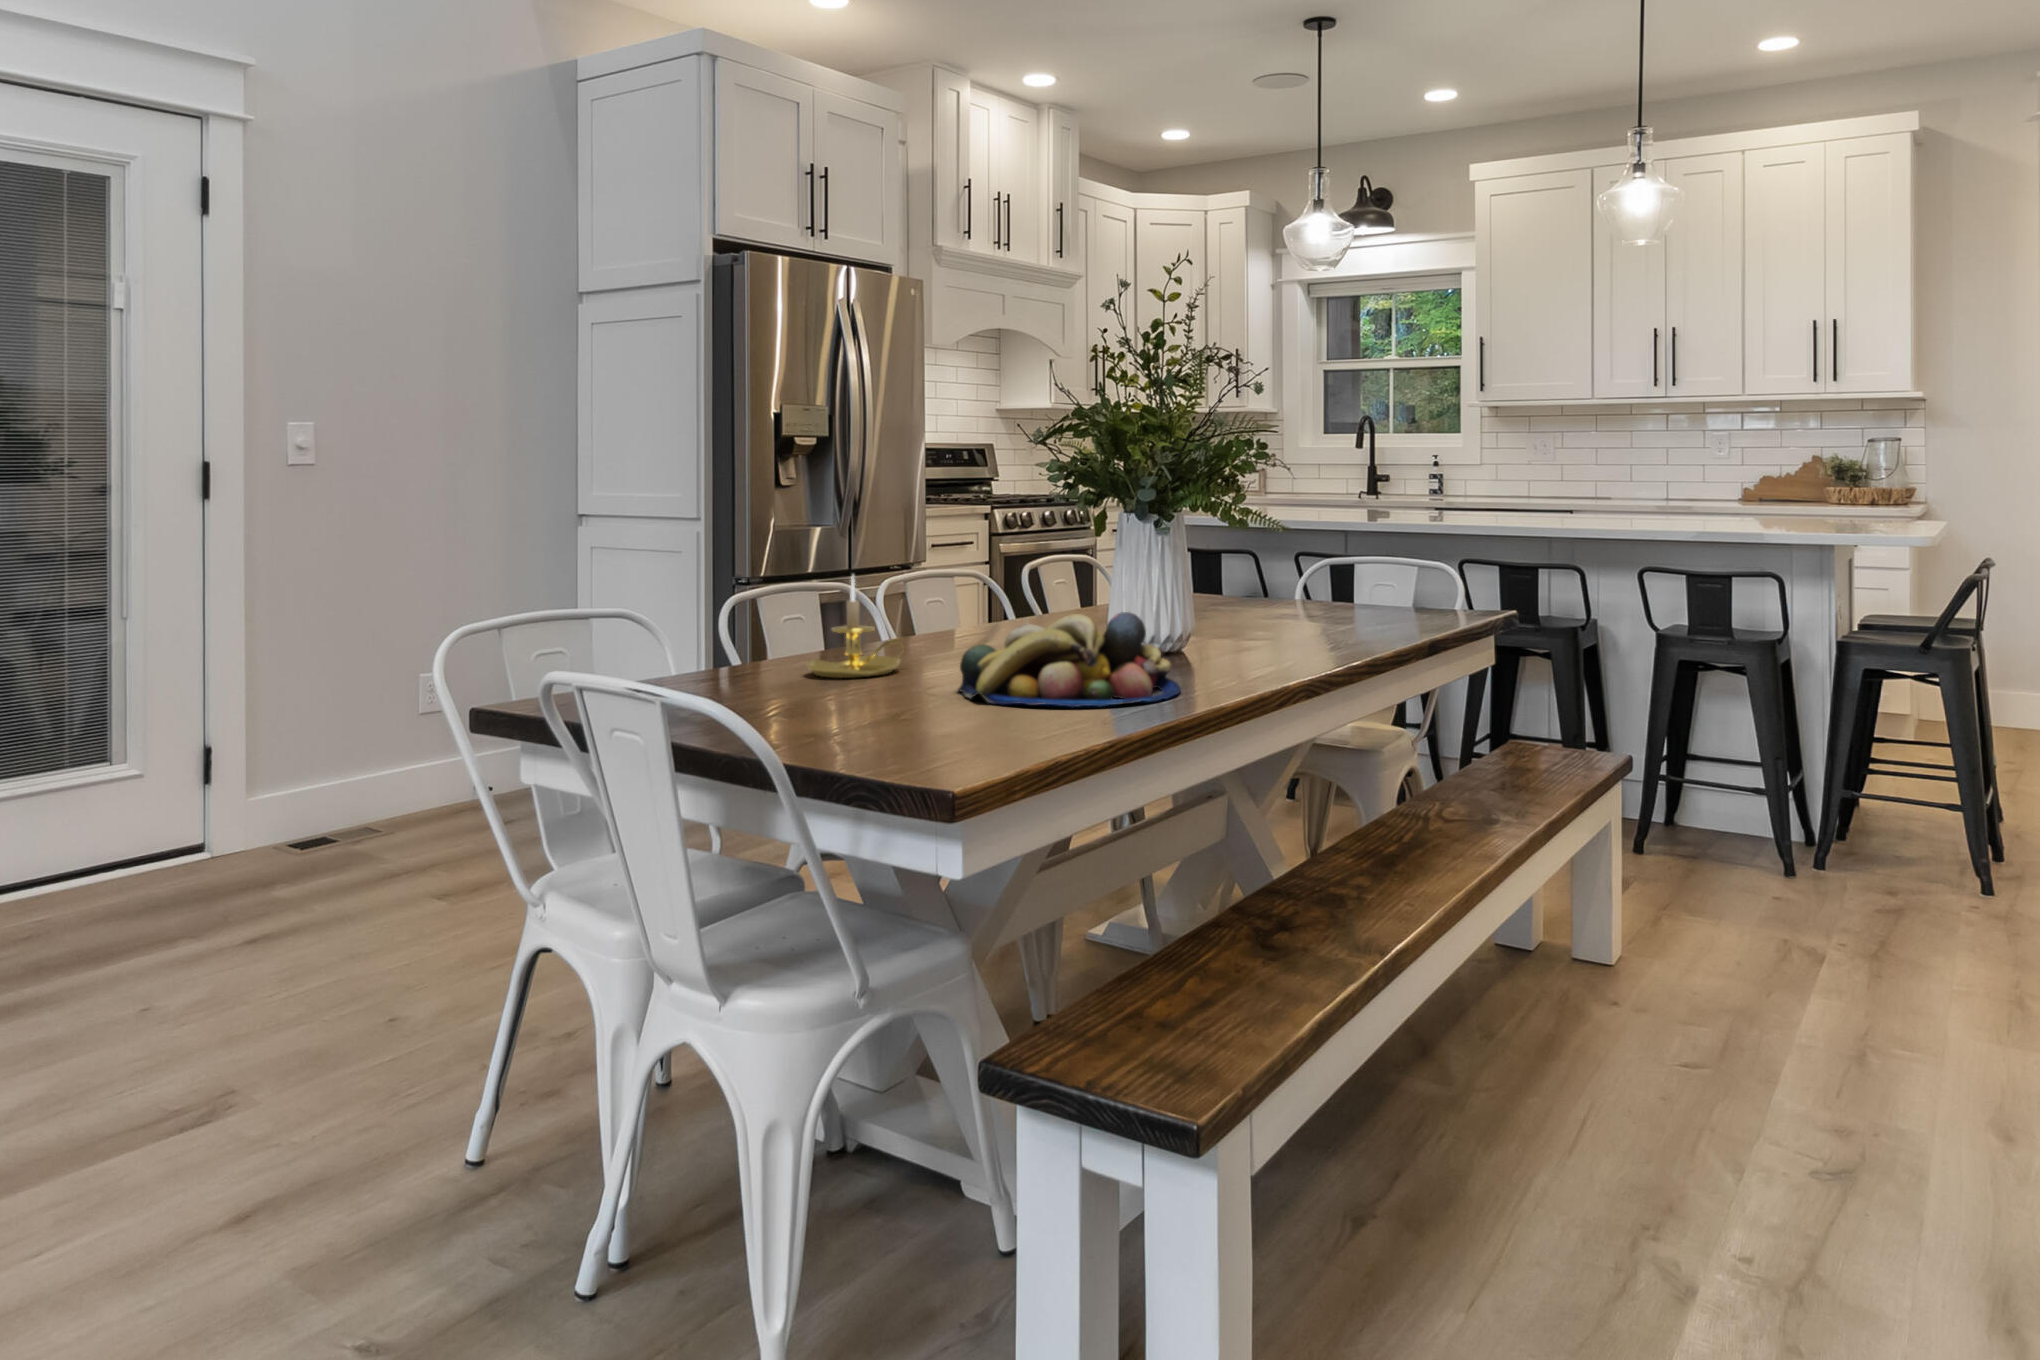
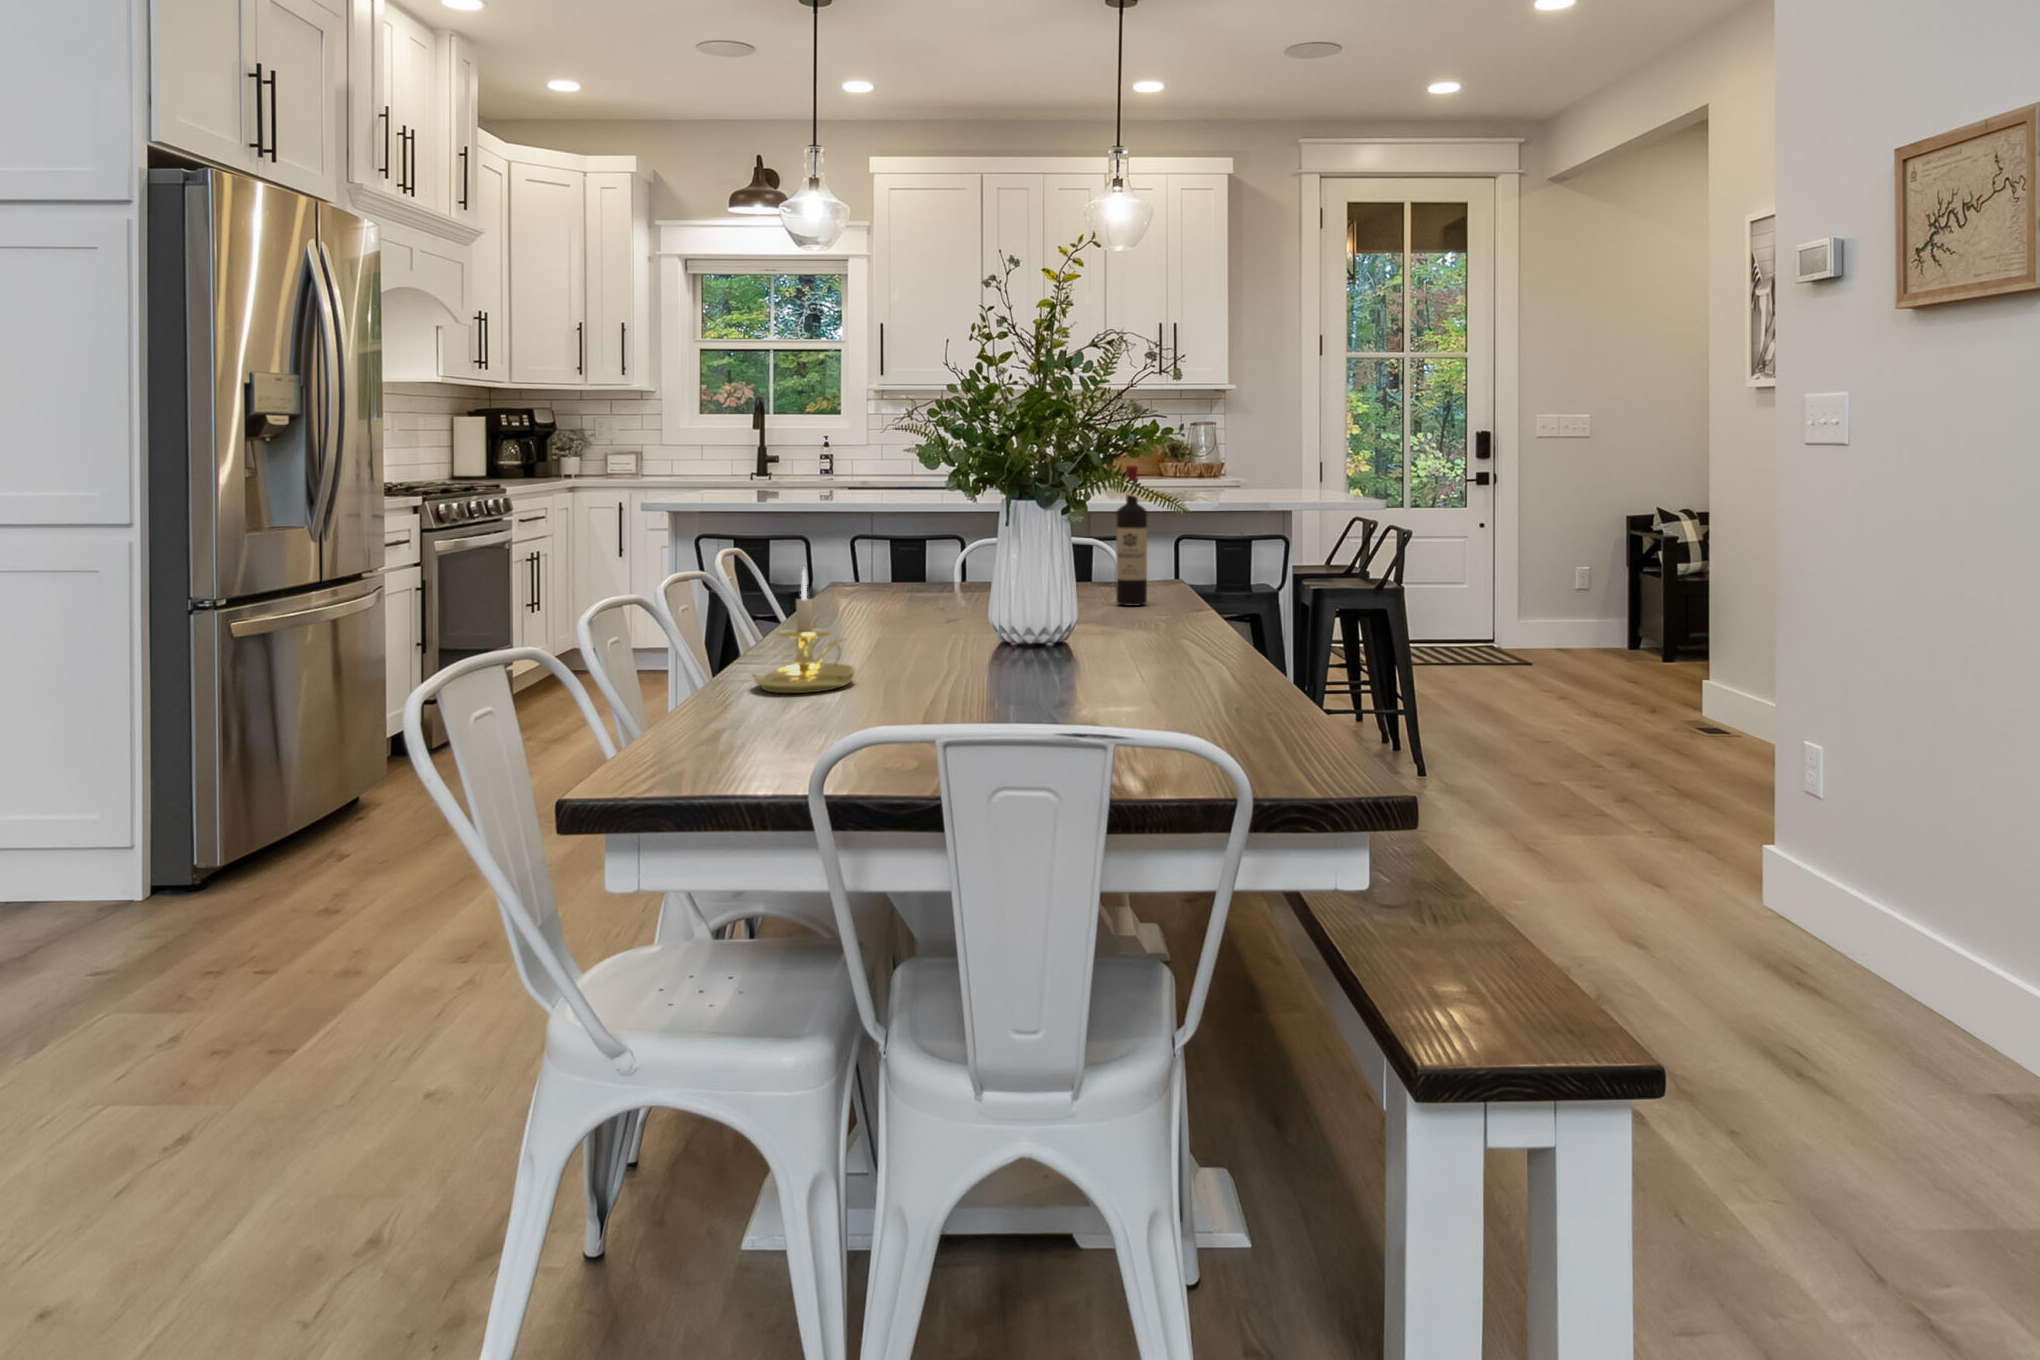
wine bottle: none [1349,491,1382,635] -> present [1116,466,1147,606]
fruit bowl: present [958,612,1181,707] -> none [988,591,1221,699]

